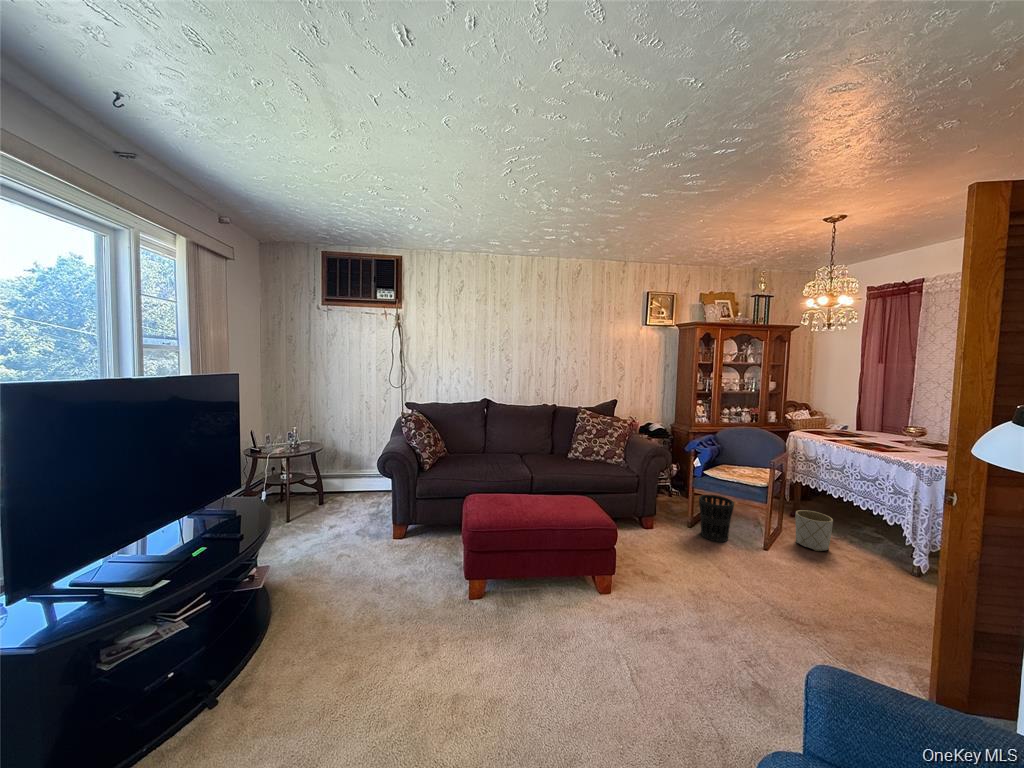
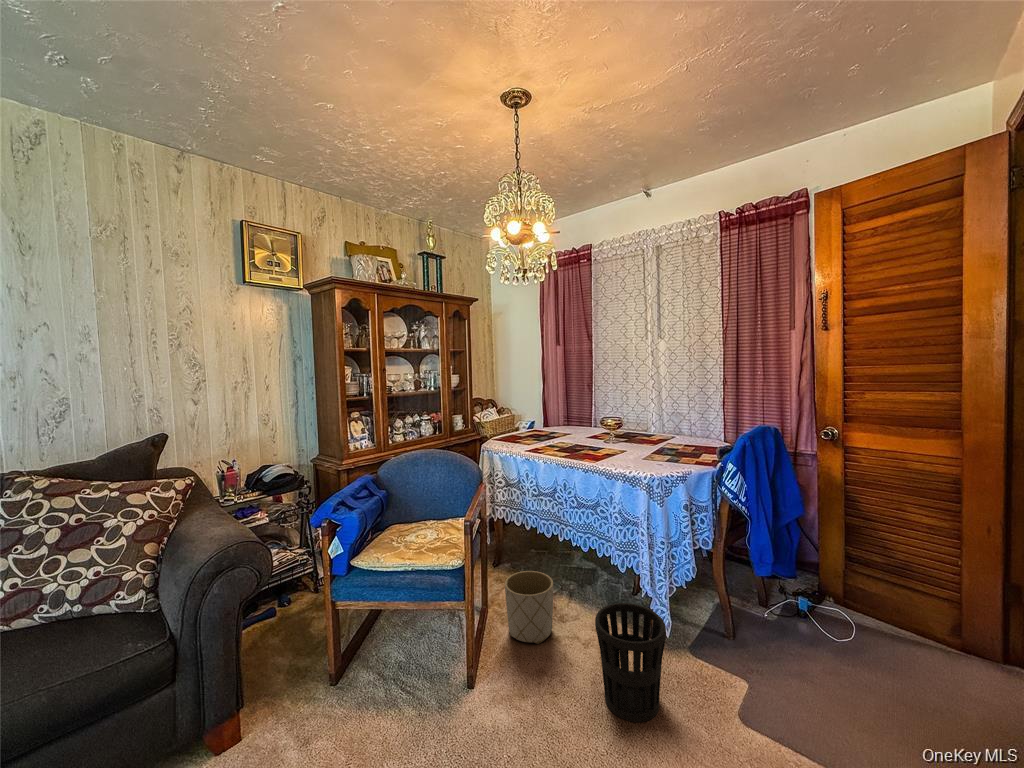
wastebasket: present [699,495,734,542] -> present [595,603,666,722]

